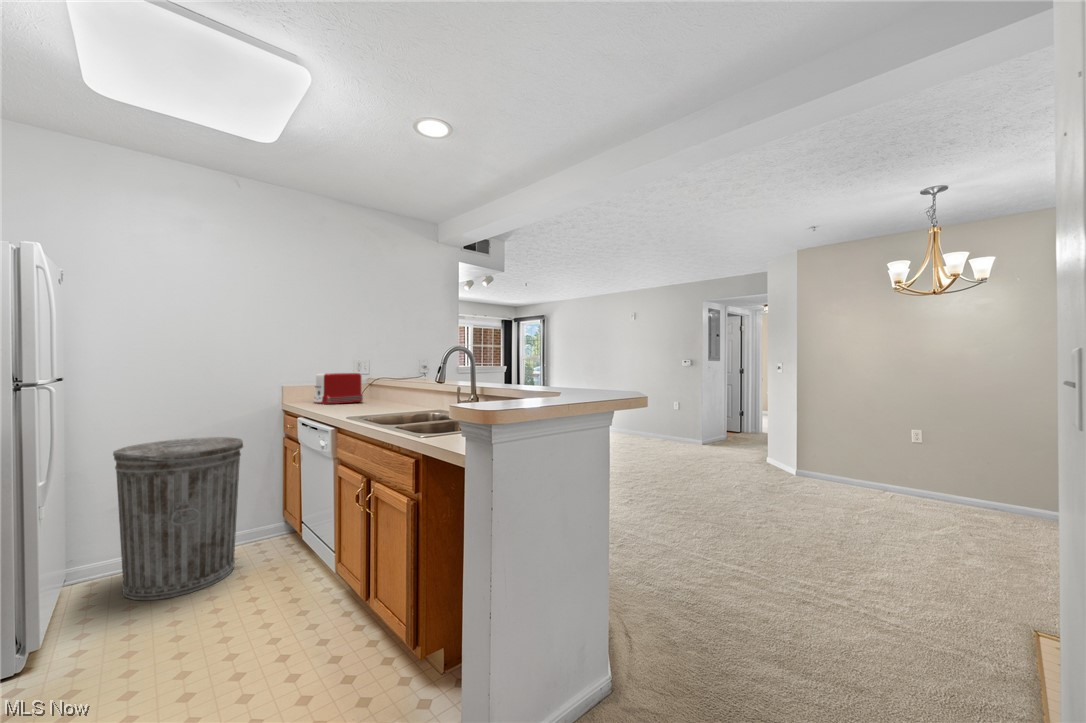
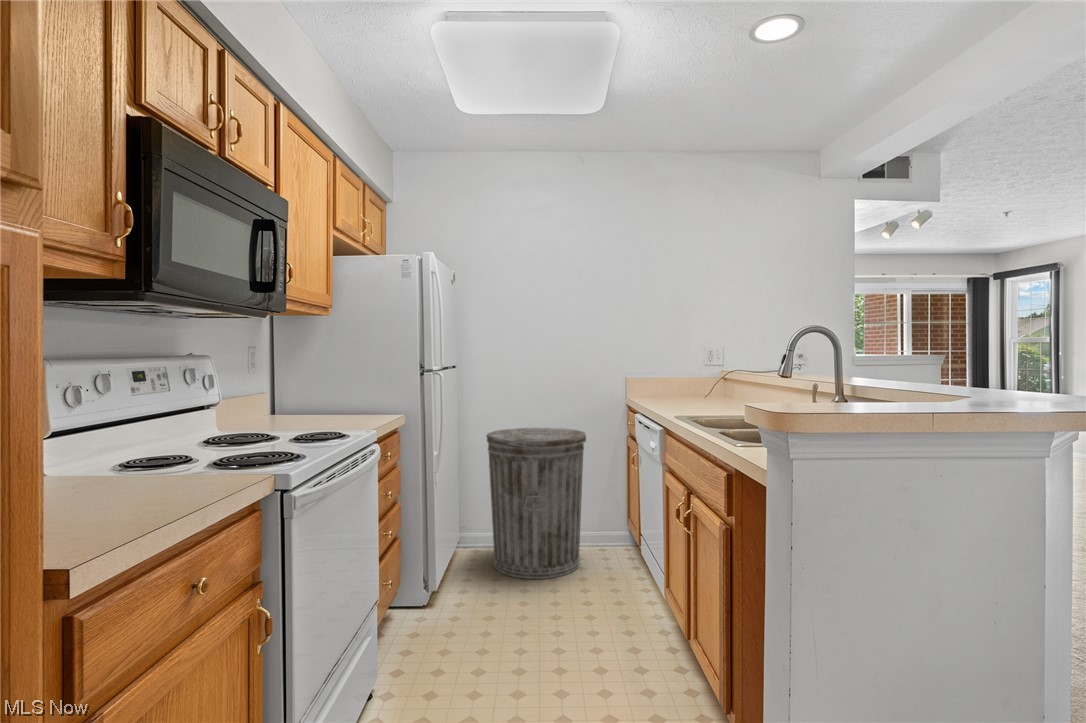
toaster: present [314,373,363,404] -> none [659,364,715,400]

